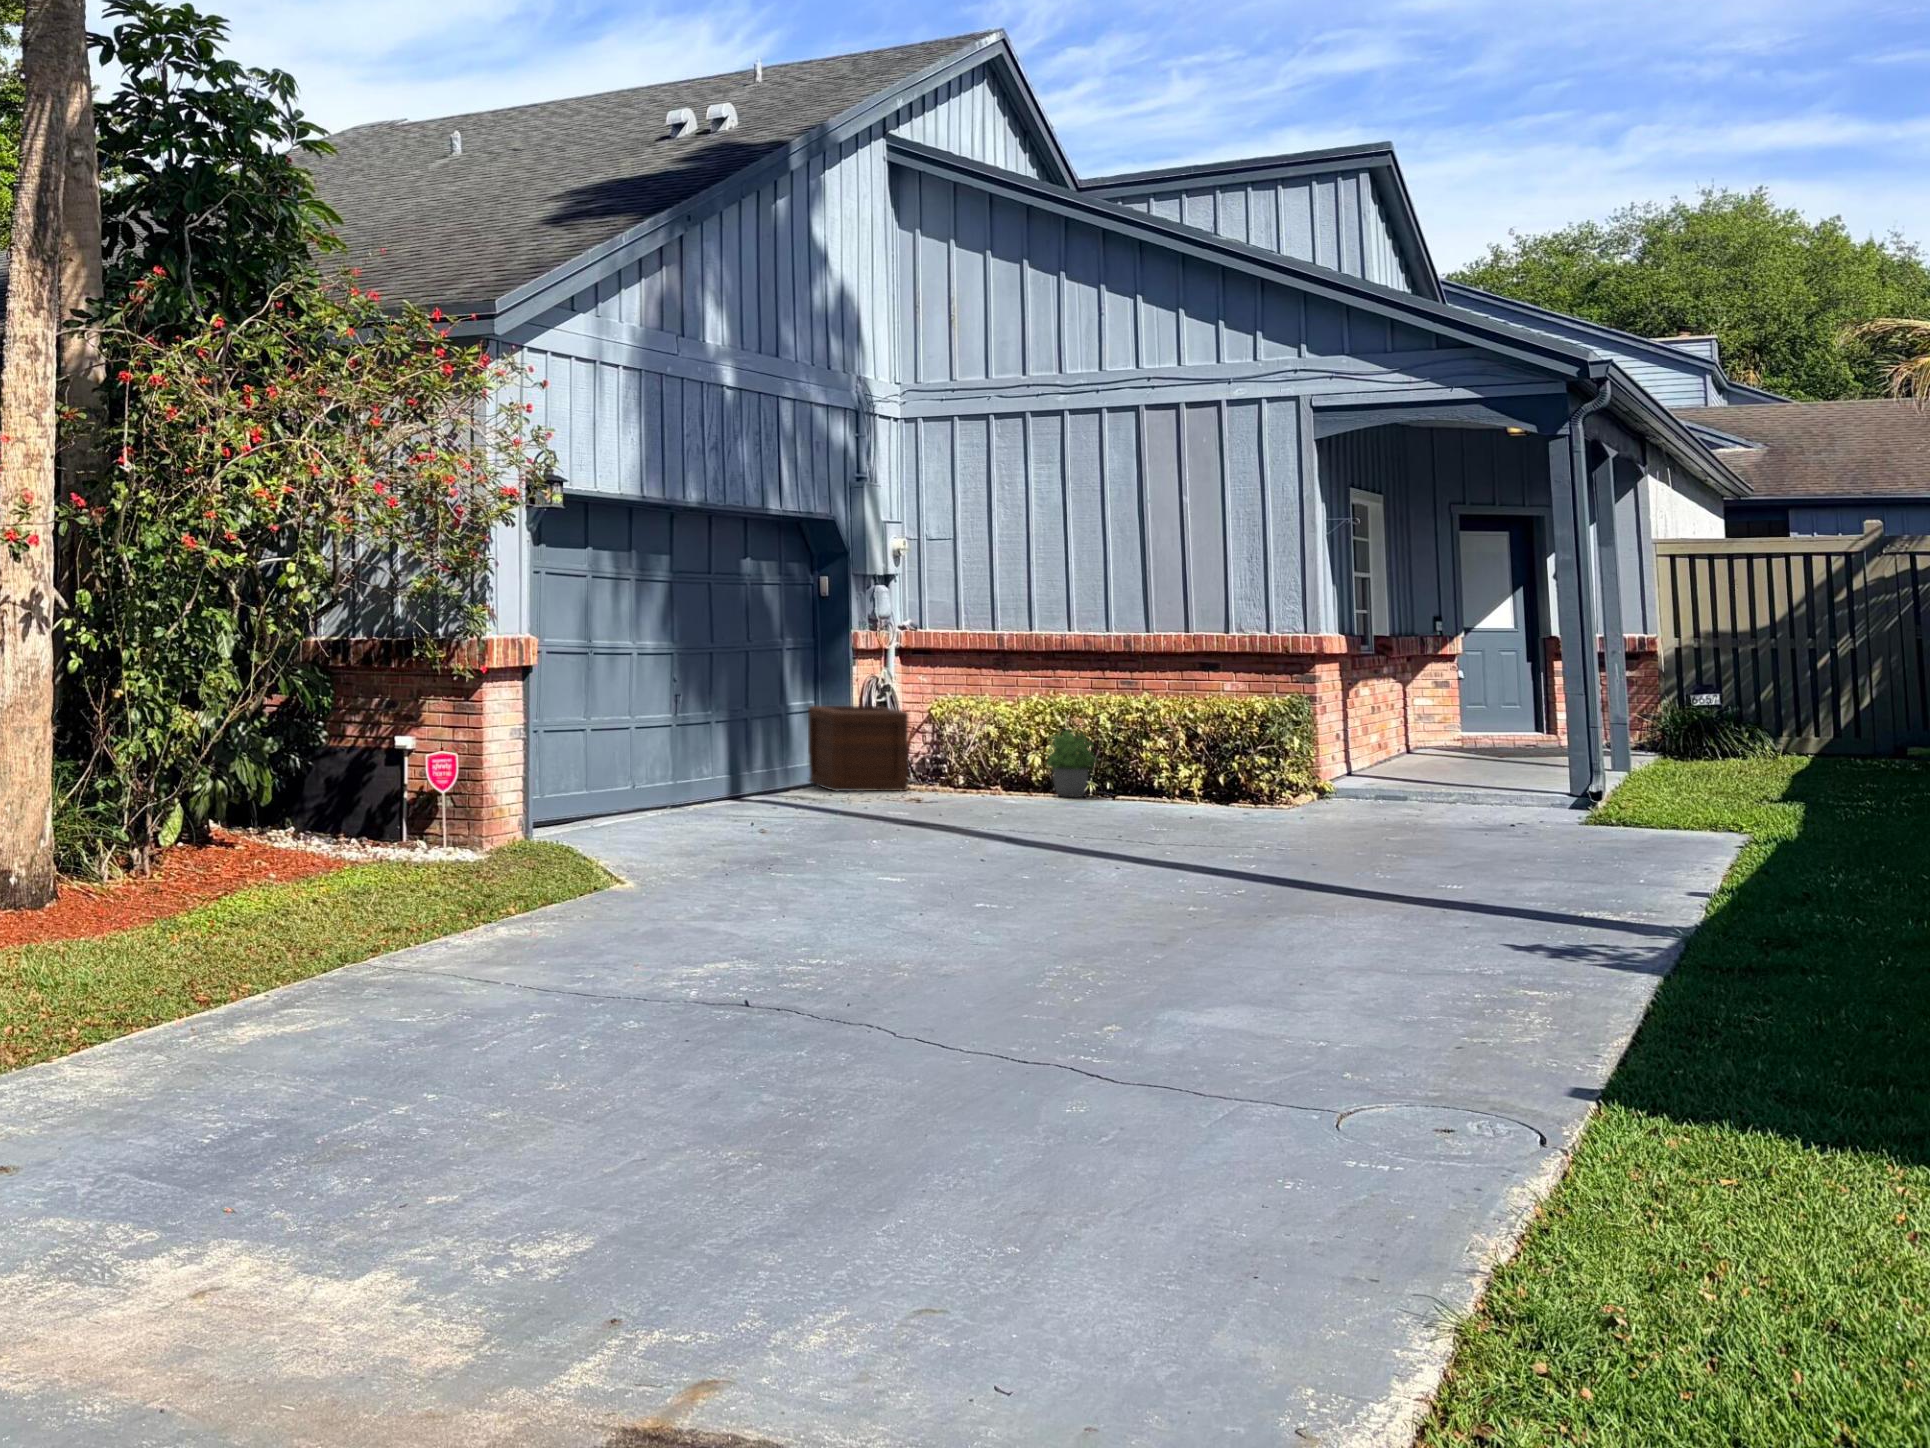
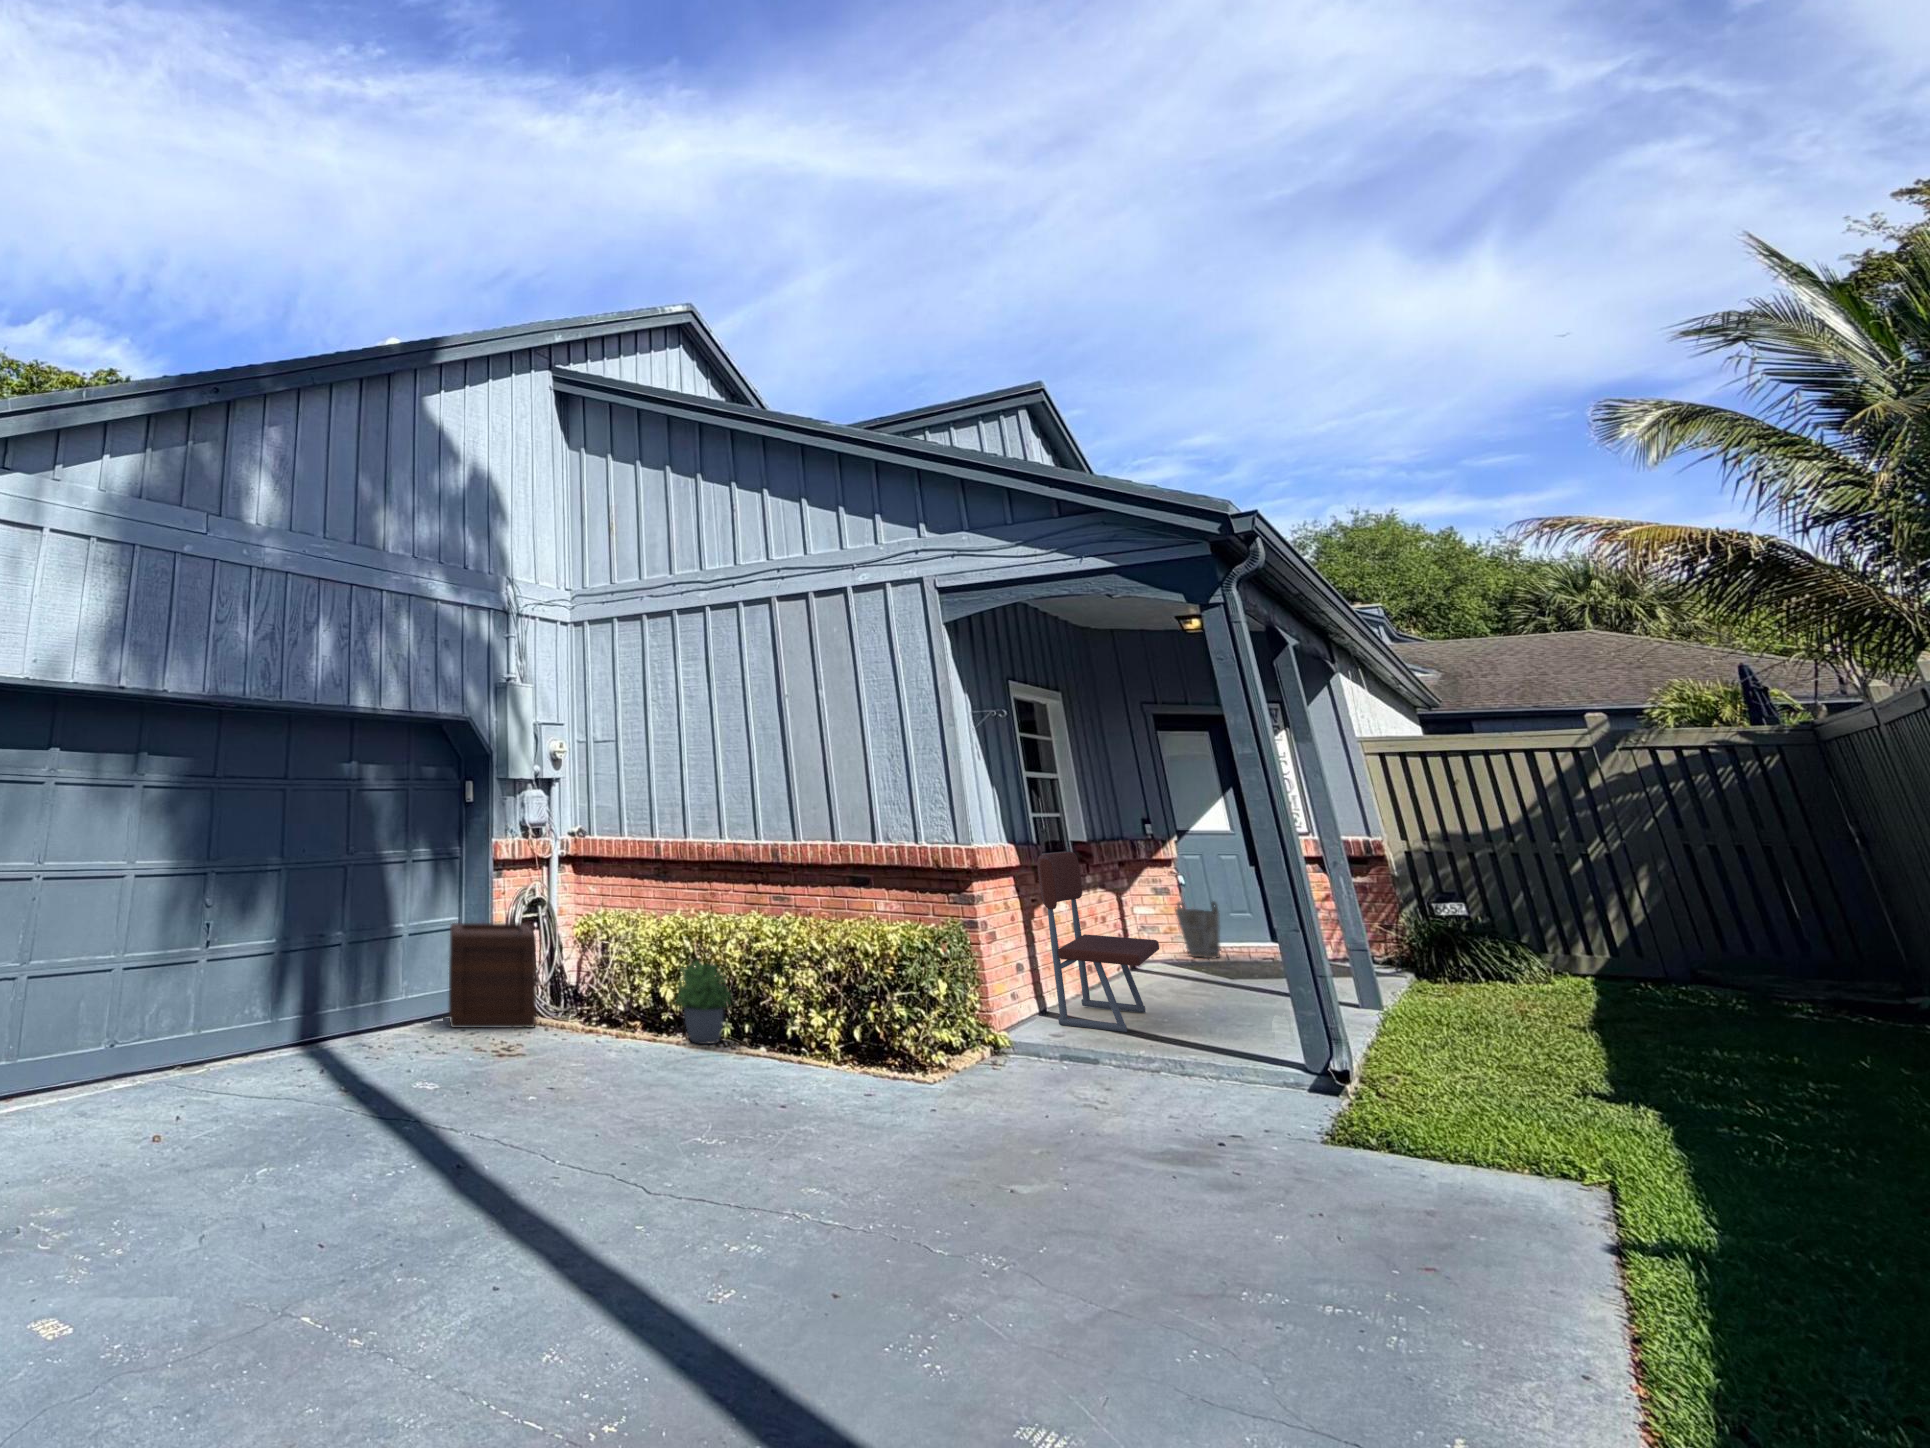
bench: none [1353,643,1450,790] -> present [1037,852,1159,1032]
bucket: none [1447,697,1491,751] -> present [1176,901,1220,958]

